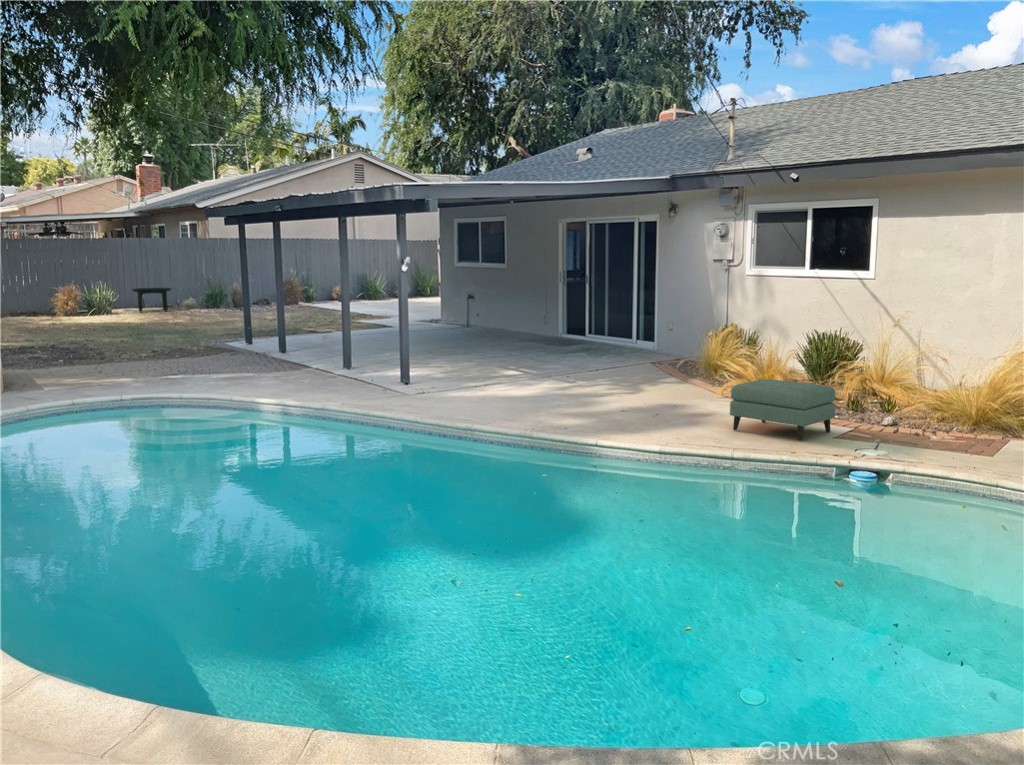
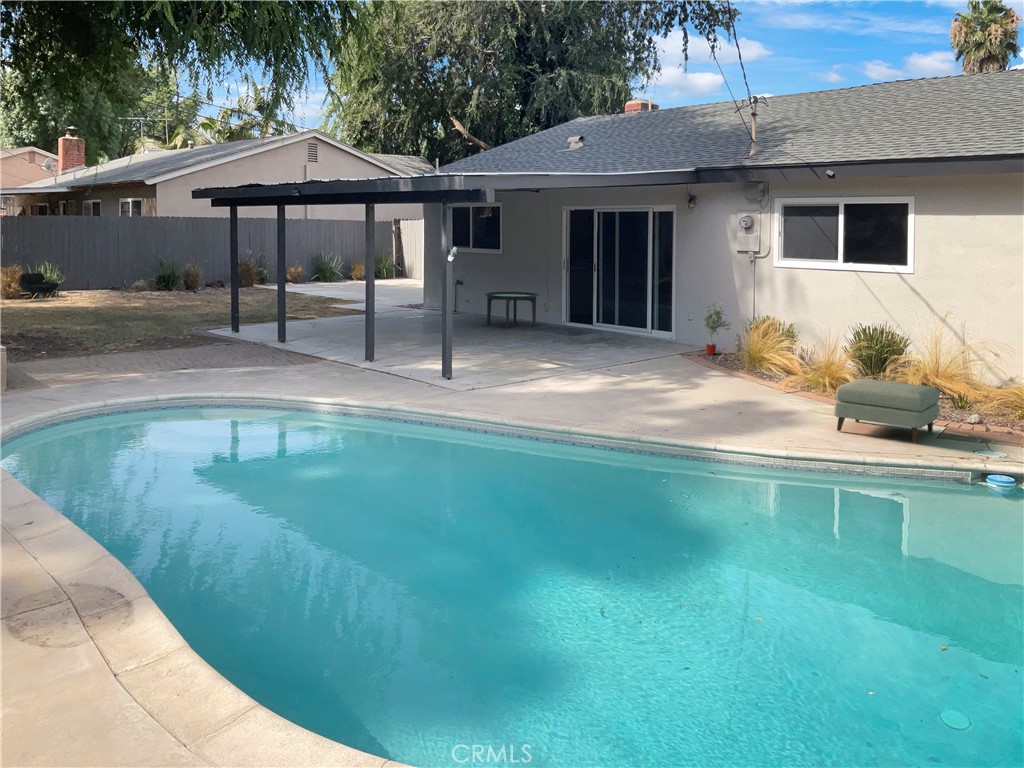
round table: present [132,288,171,312] -> present [485,292,539,328]
lounge chair: none [72,291,109,319] -> present [19,273,59,301]
potted tree: none [672,309,702,362] -> present [705,302,731,355]

